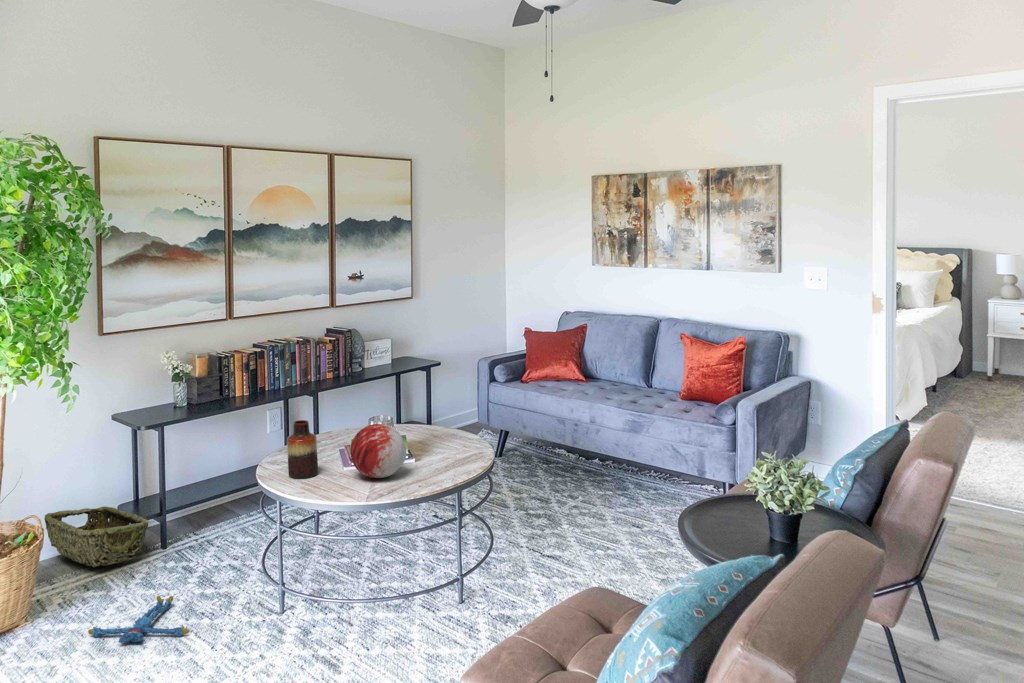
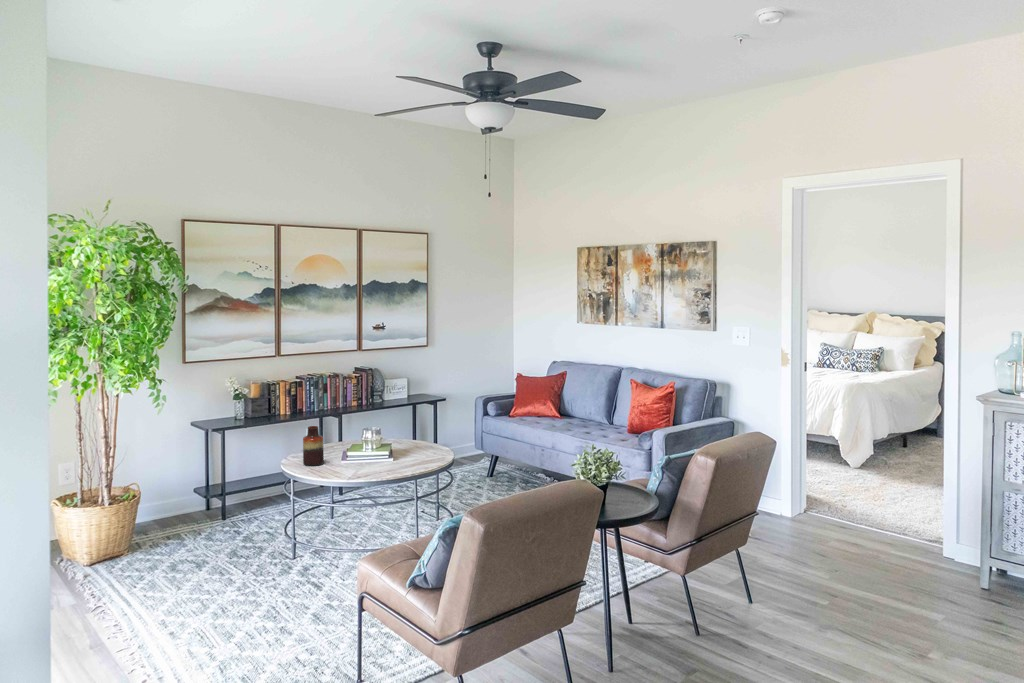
decorative orb: present [350,424,407,478] -> none [344,430,383,468]
woven basket: present [44,507,149,567] -> none [141,489,211,528]
plush toy: present [88,596,189,643] -> none [167,544,231,567]

